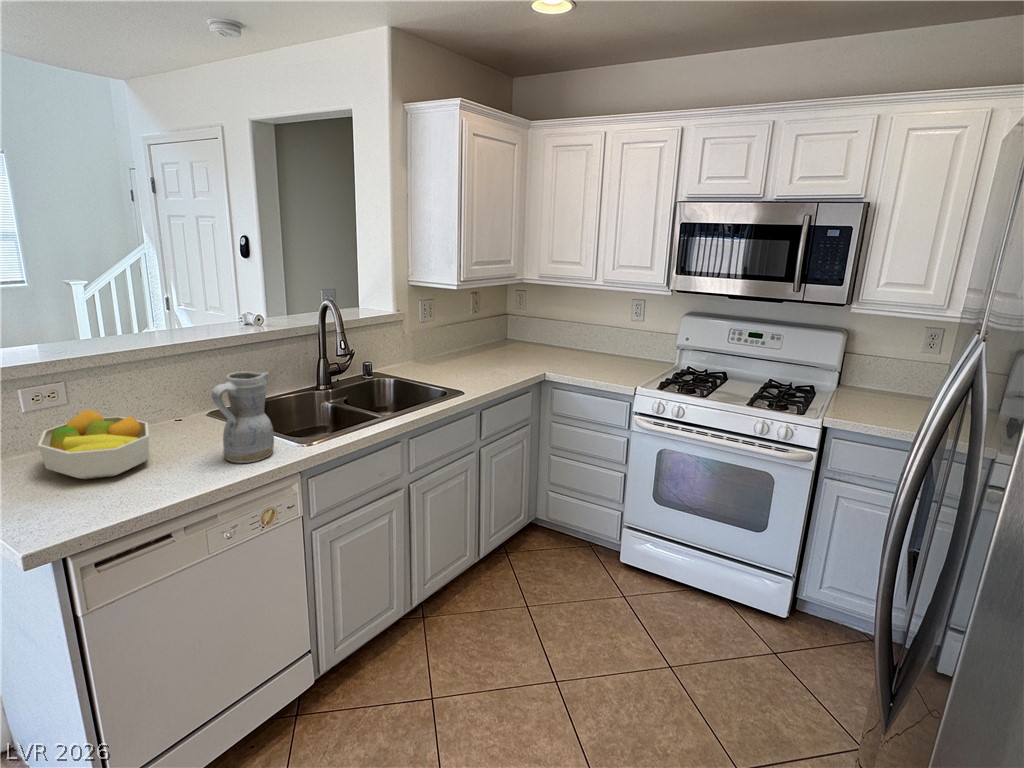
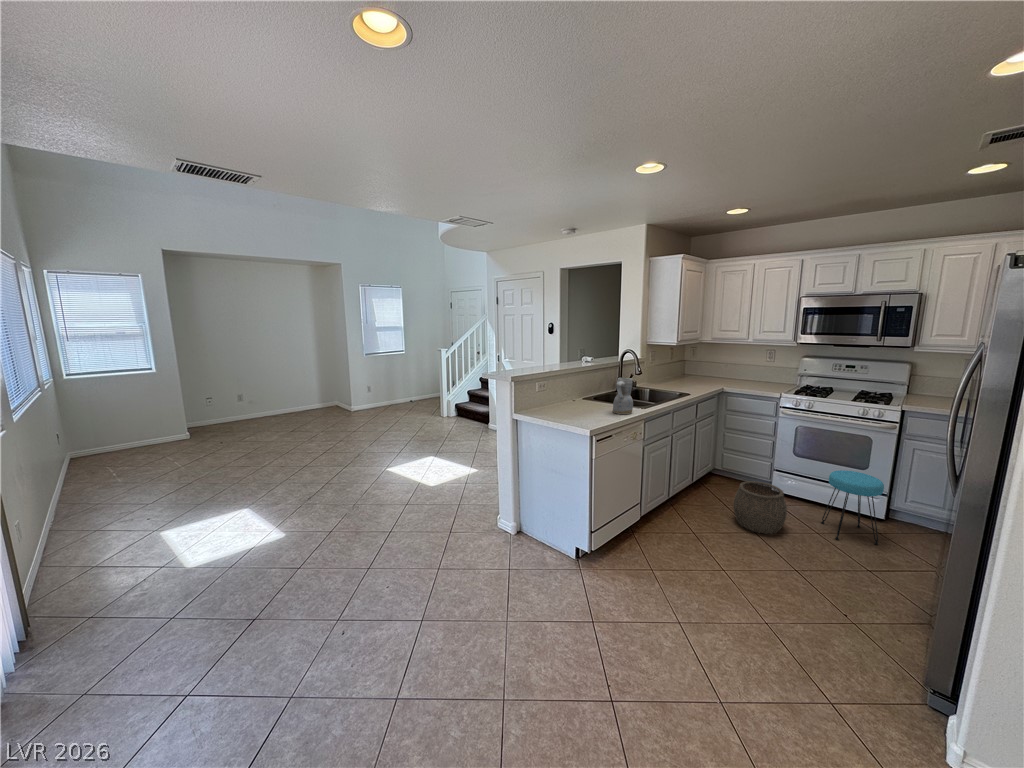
fruit bowl: present [38,410,149,479] -> none [548,393,590,417]
stool: none [685,541,783,685] -> present [821,470,884,545]
woven basket: none [527,569,620,683] -> present [733,481,787,534]

